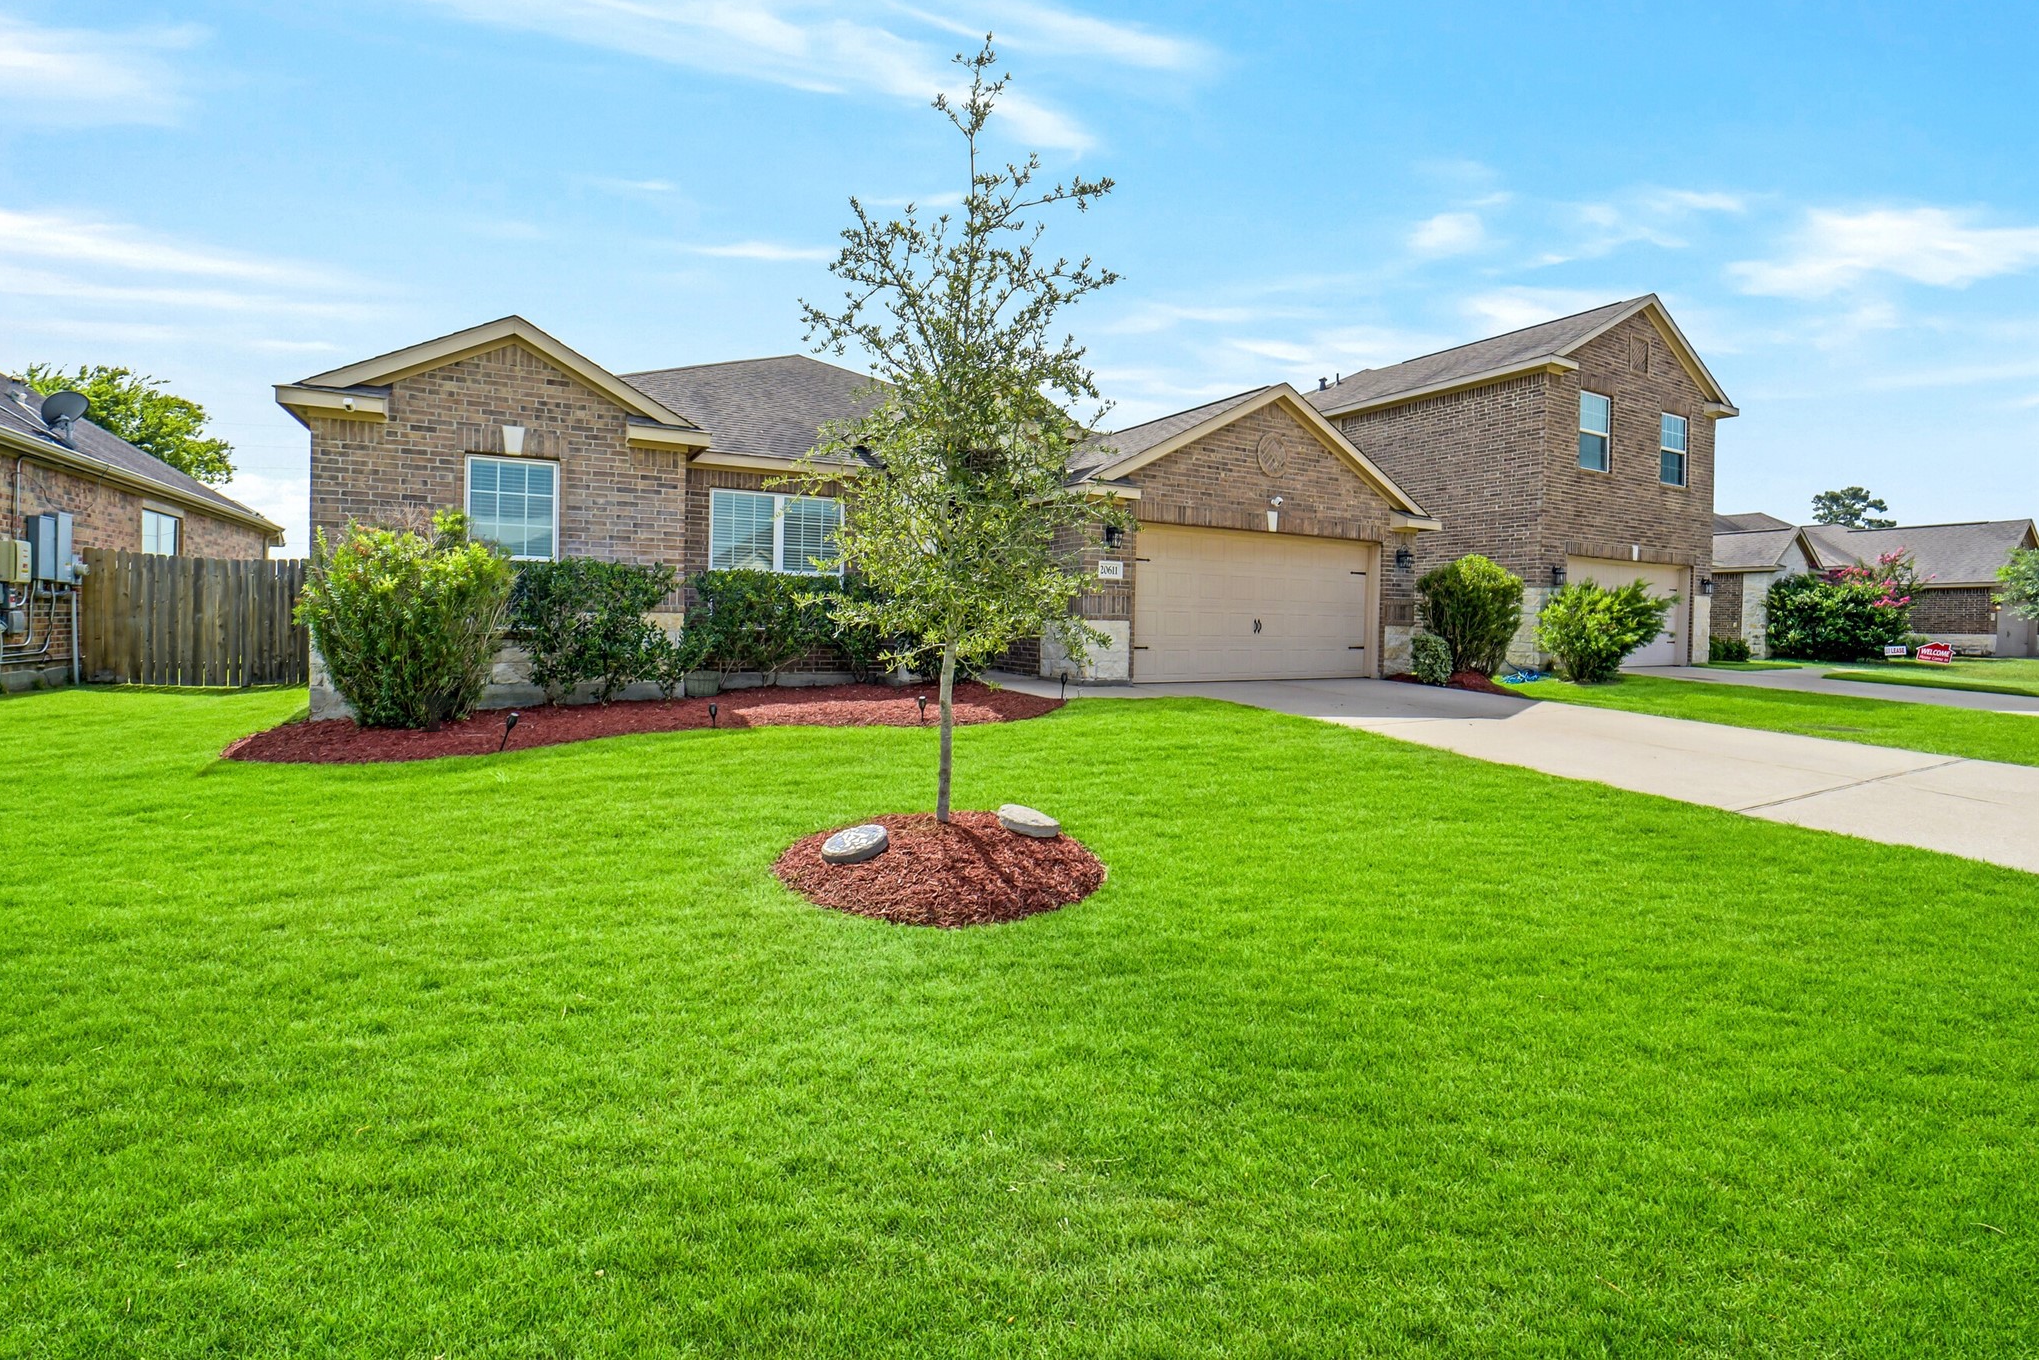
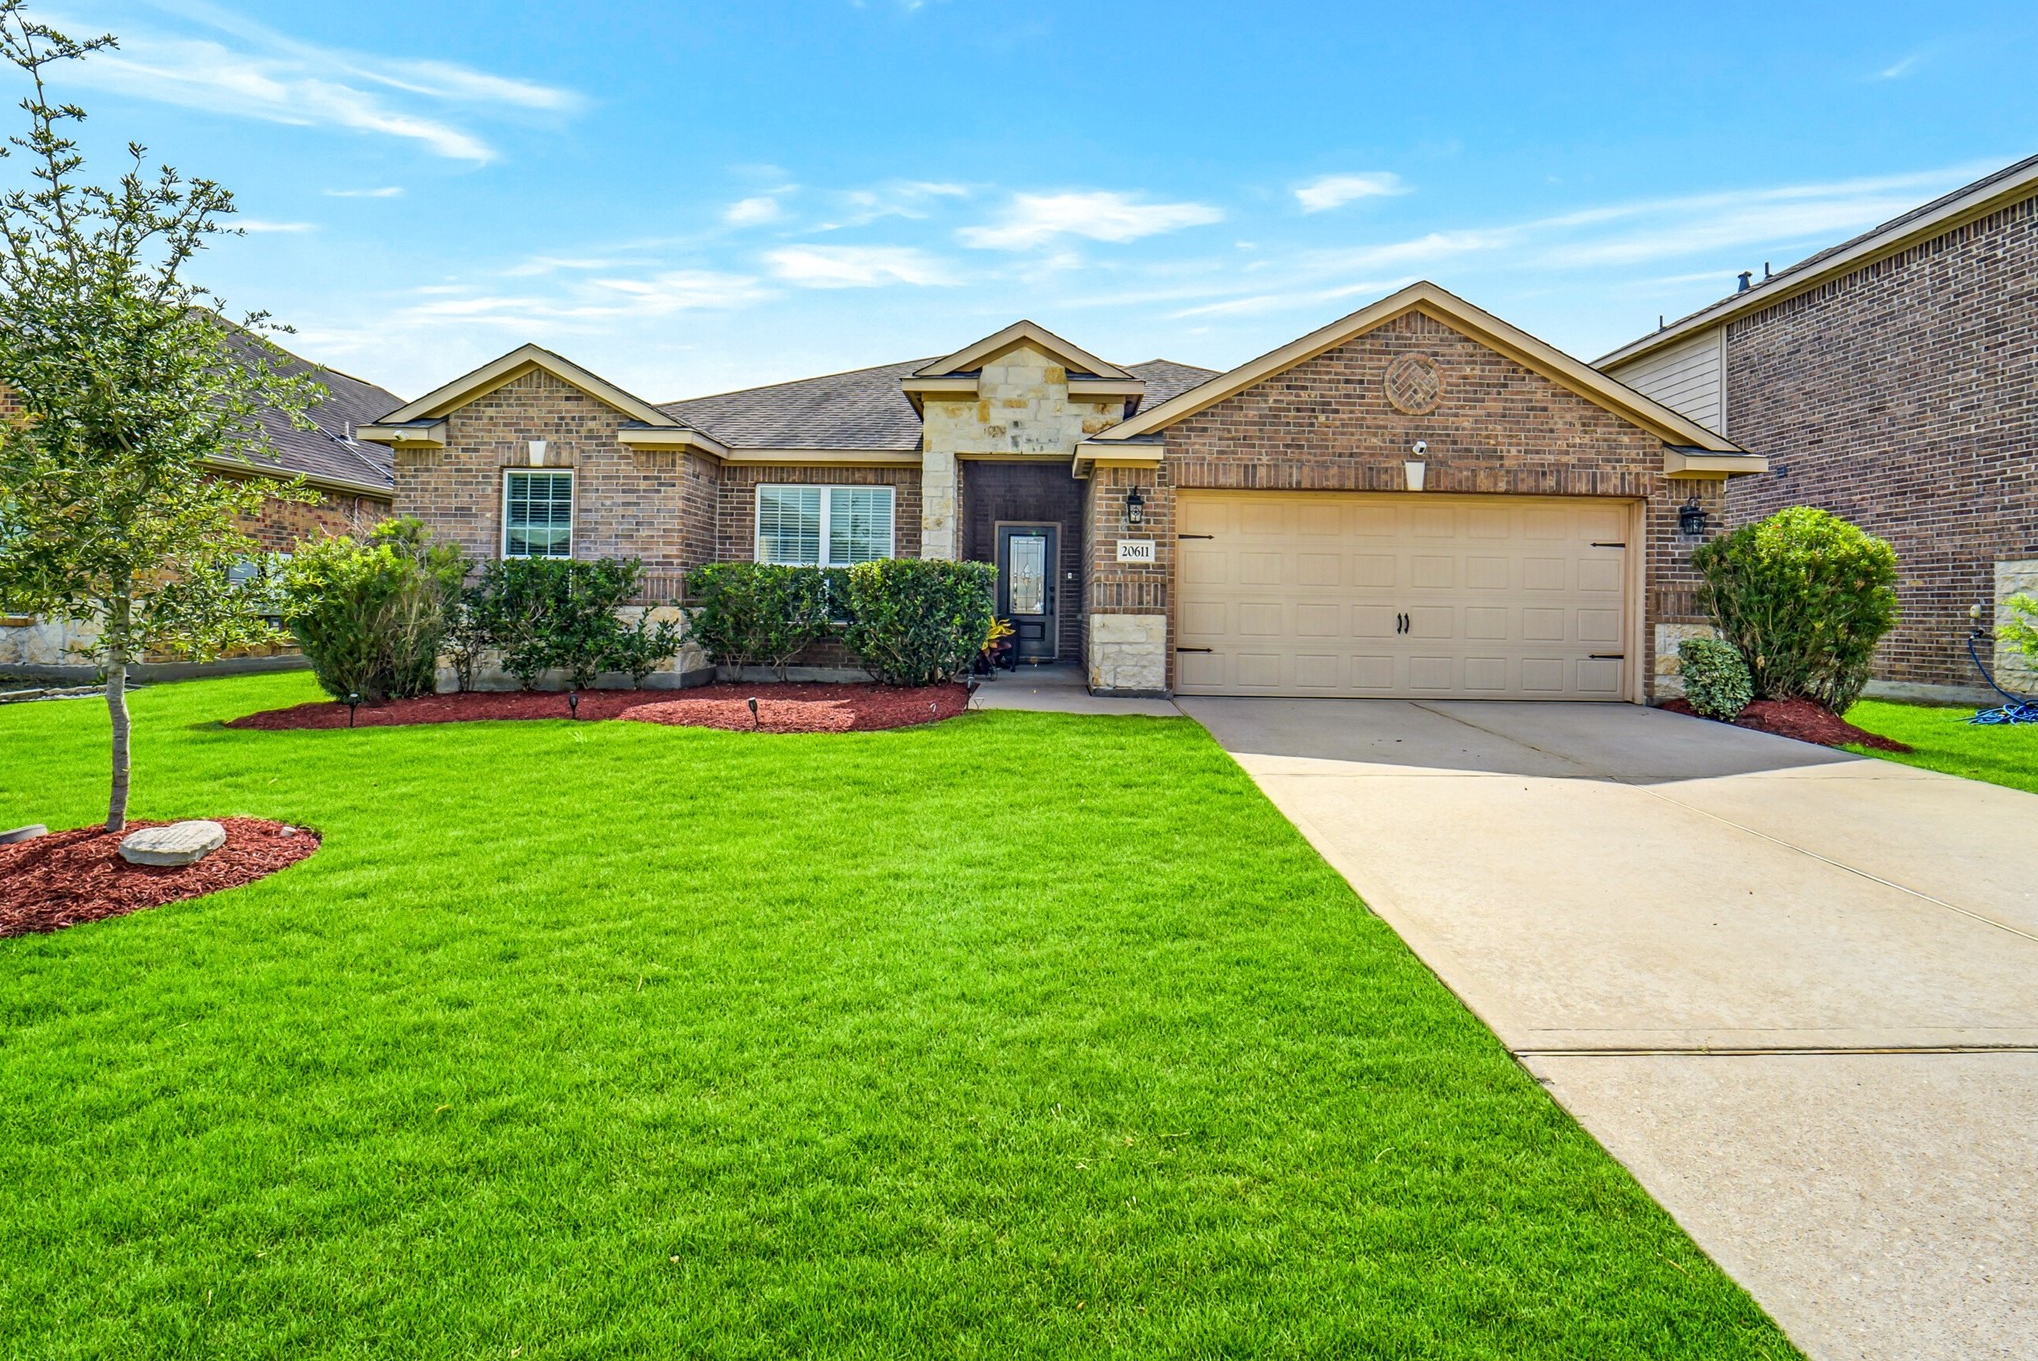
wooden bucket: present [685,667,721,696] -> none [680,659,717,690]

